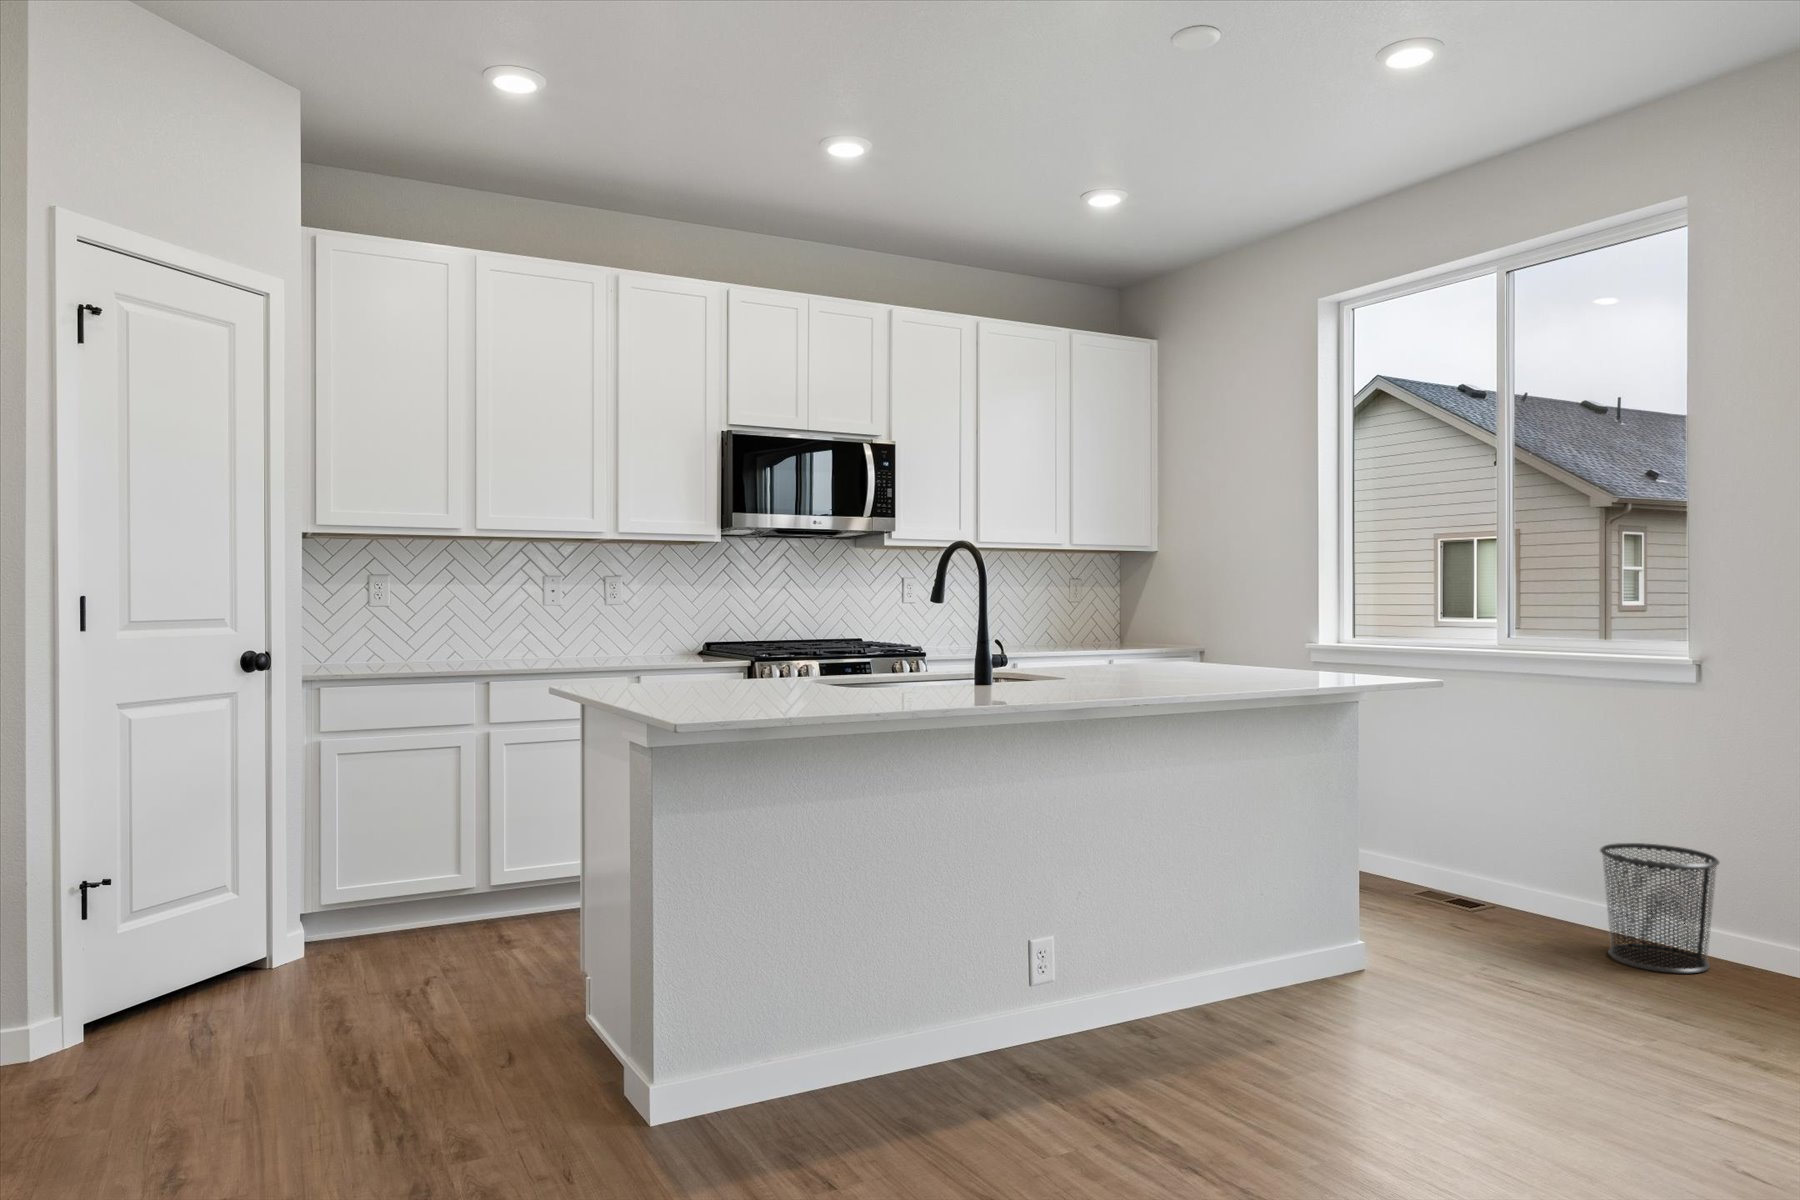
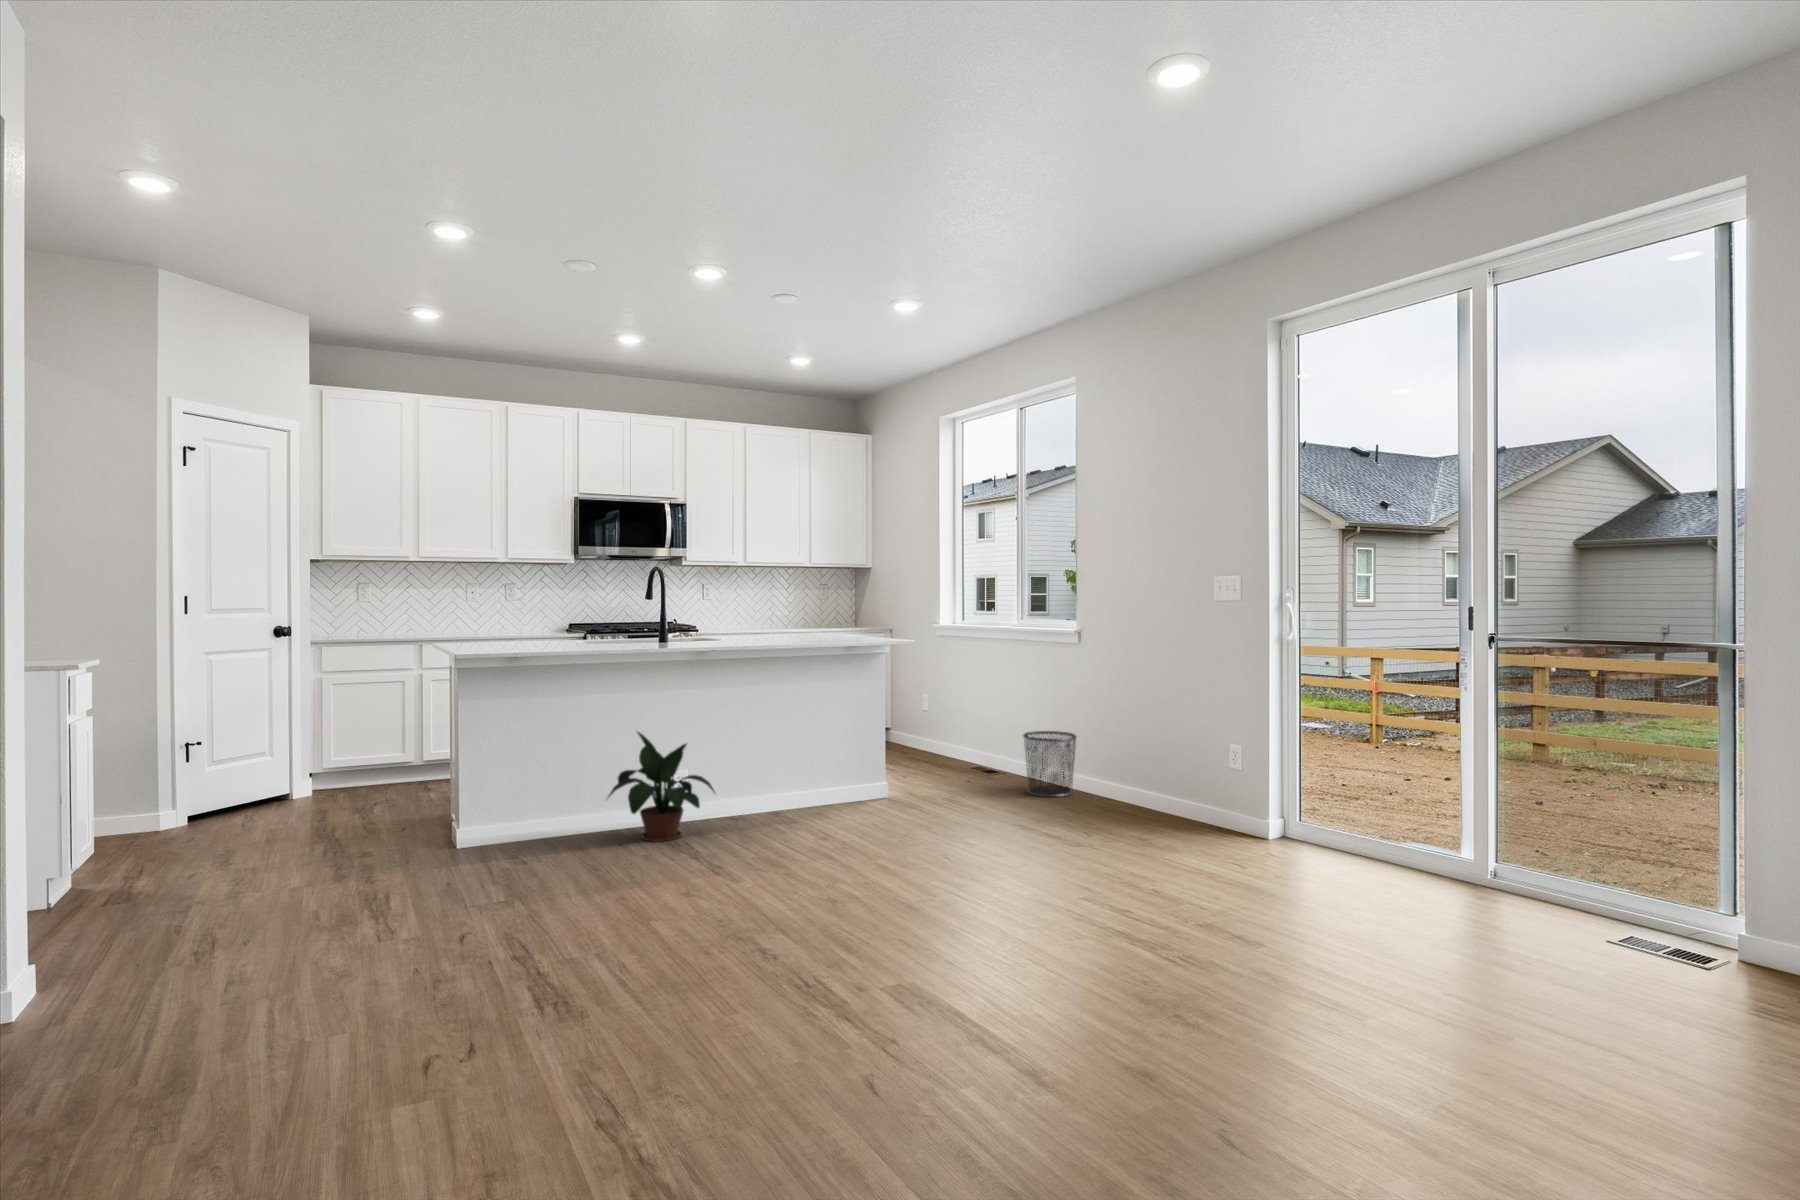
potted plant: none [948,876,1158,1111] -> present [606,732,714,842]

